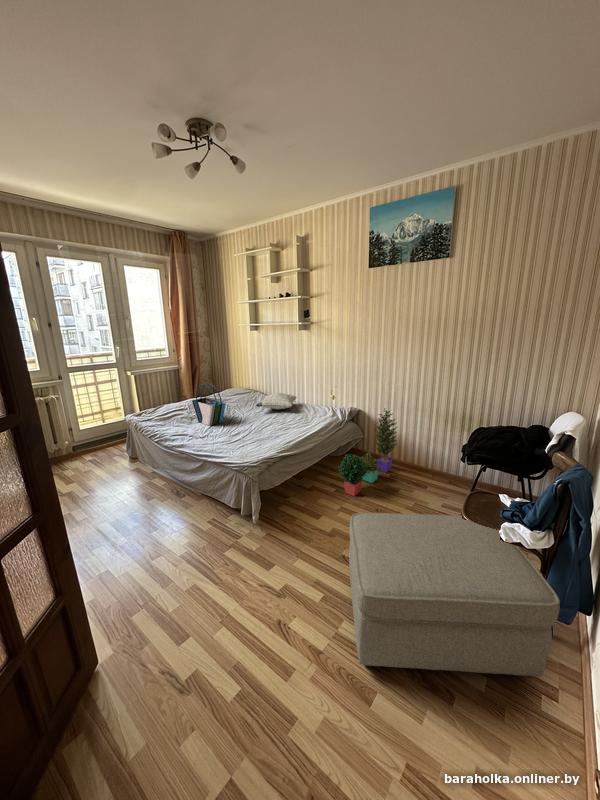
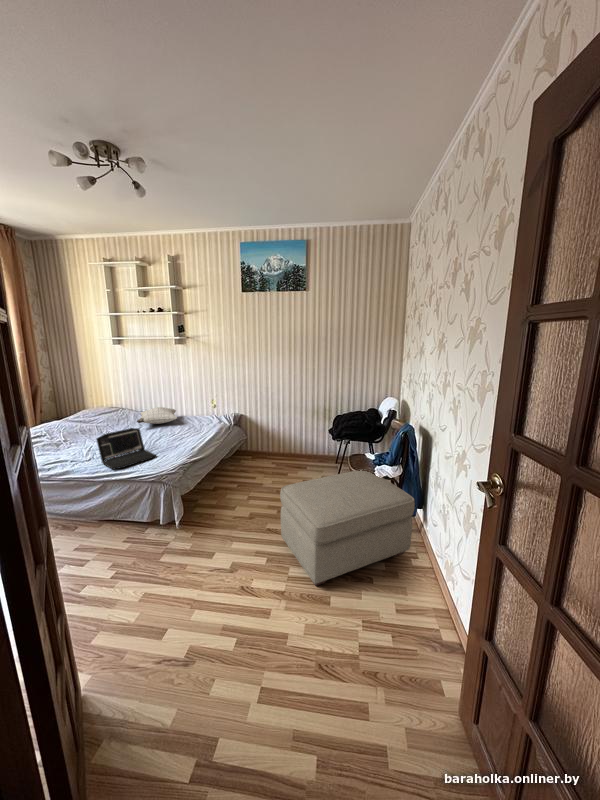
tote bag: present [192,383,226,426] -> none [58,402,107,449]
potted plant: present [338,408,397,496] -> none [239,410,281,487]
laptop: none [206,412,253,451] -> present [96,428,156,469]

